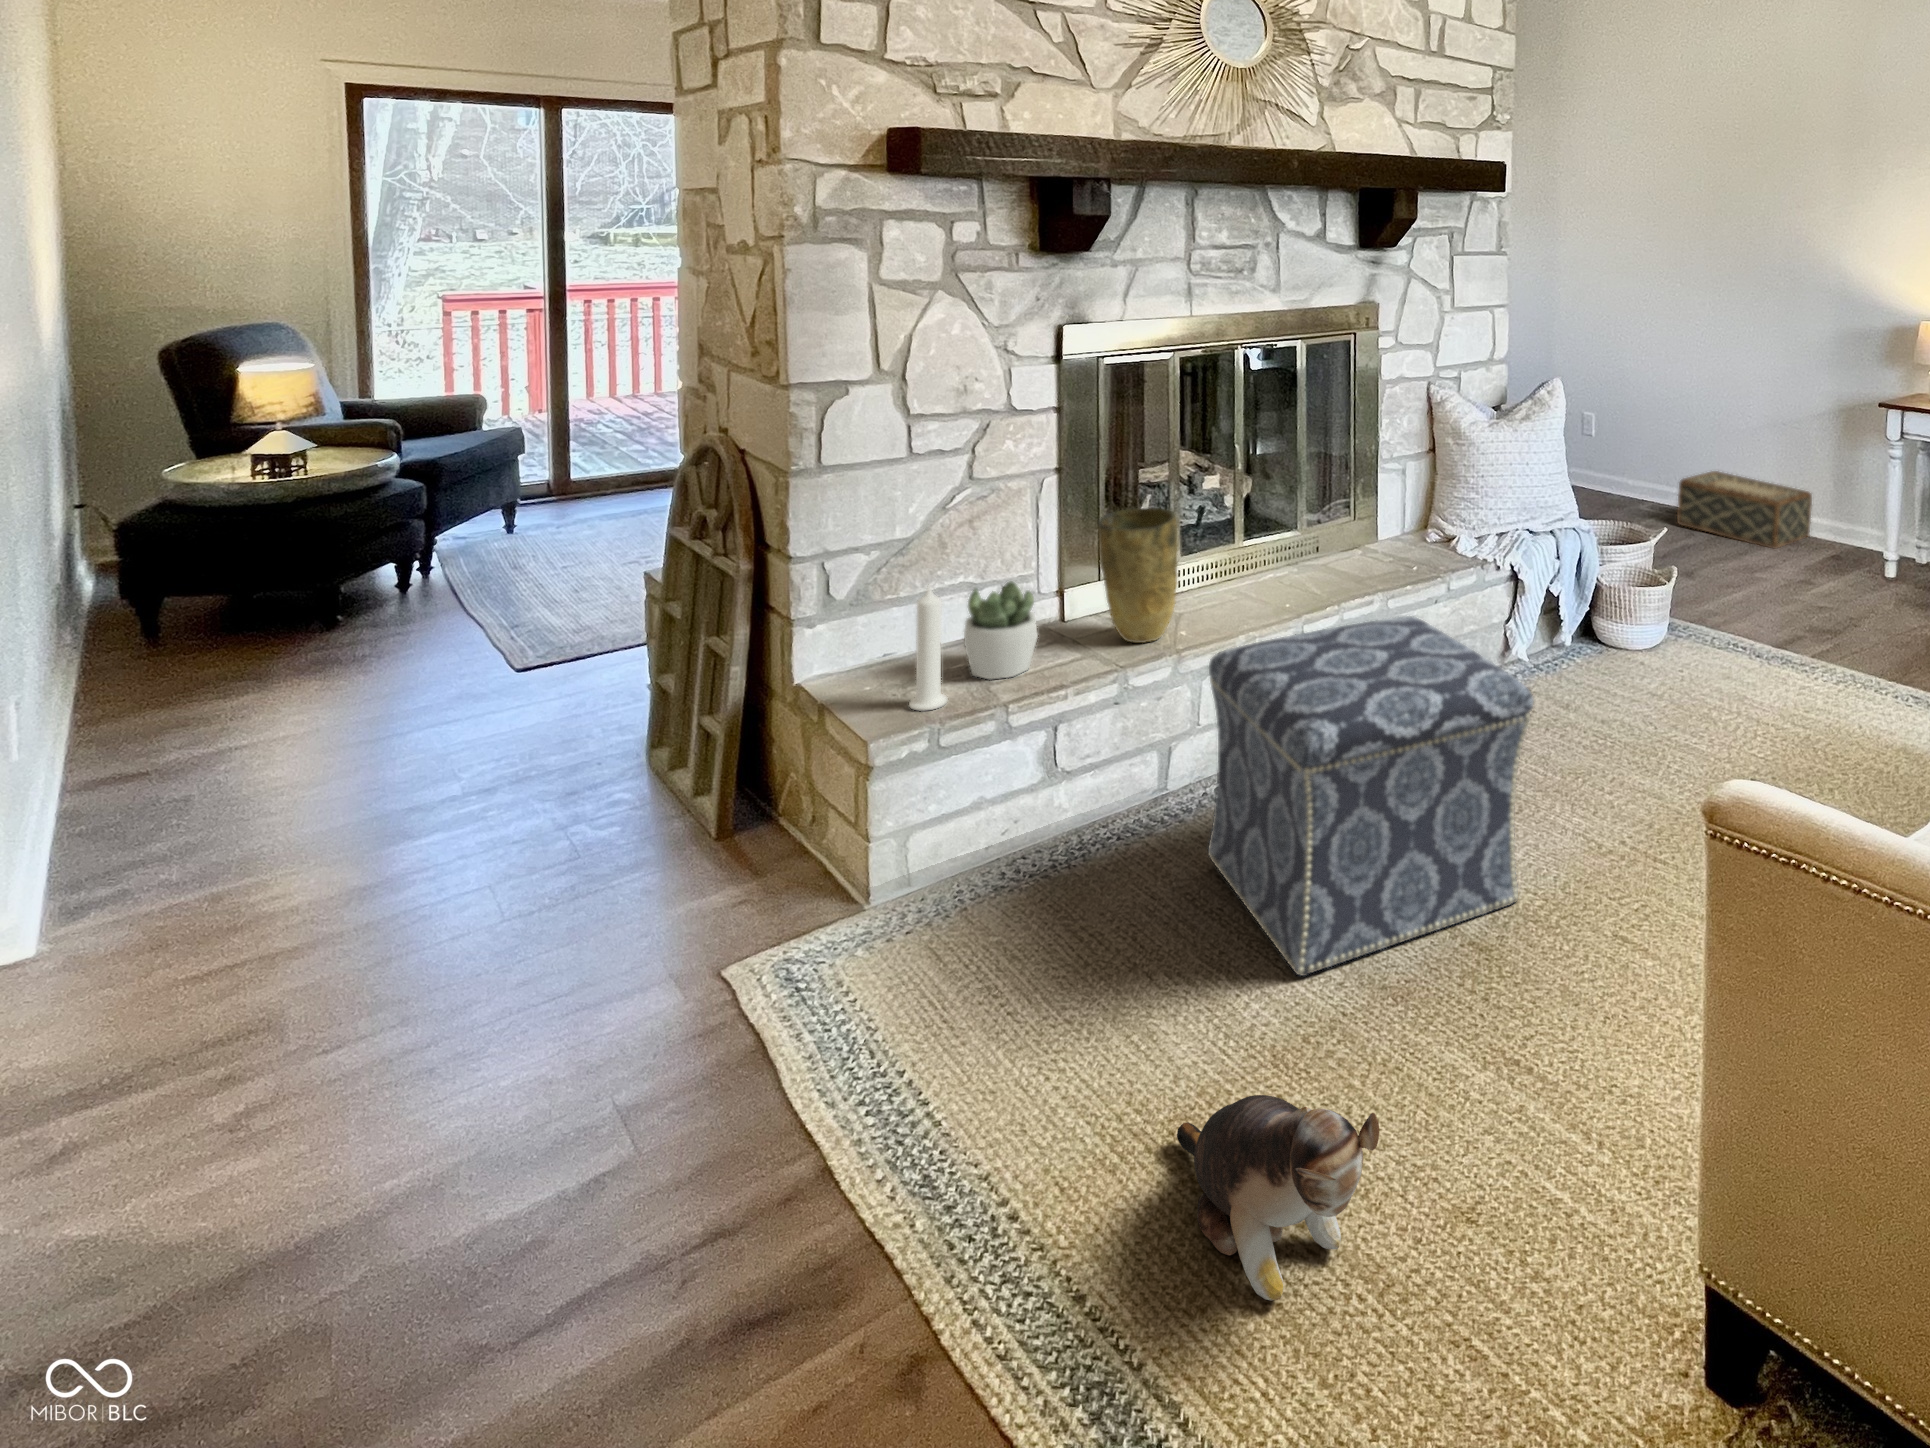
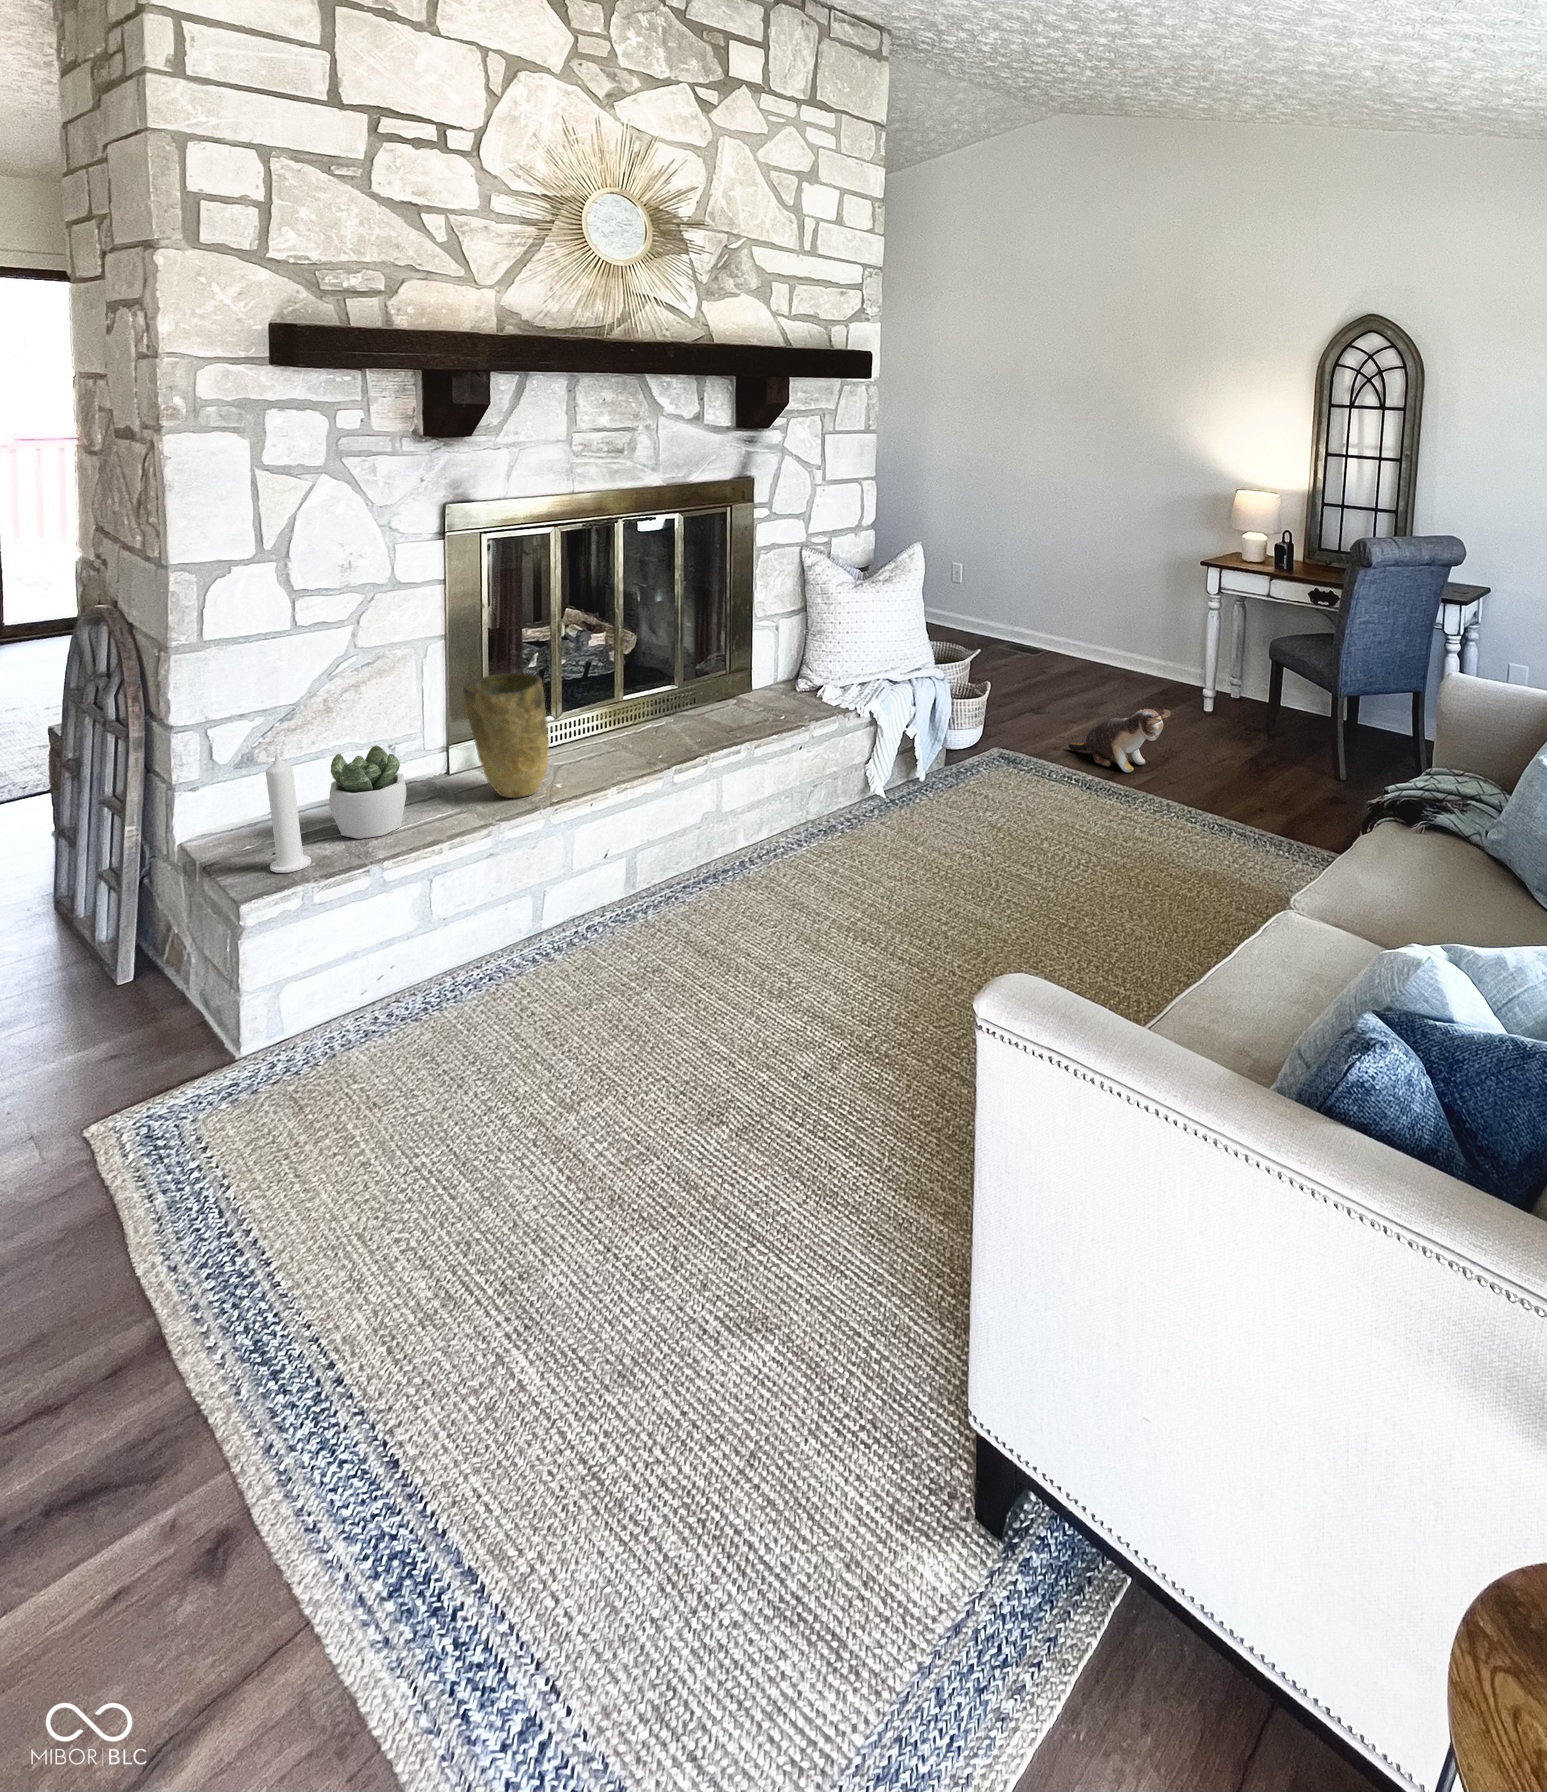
woven basket: present [1677,471,1812,549] -> none [1026,628,1139,693]
ottoman: present [1208,616,1533,976] -> none [568,768,879,1105]
plush toy: present [1177,1095,1379,1301] -> present [1069,709,1170,773]

